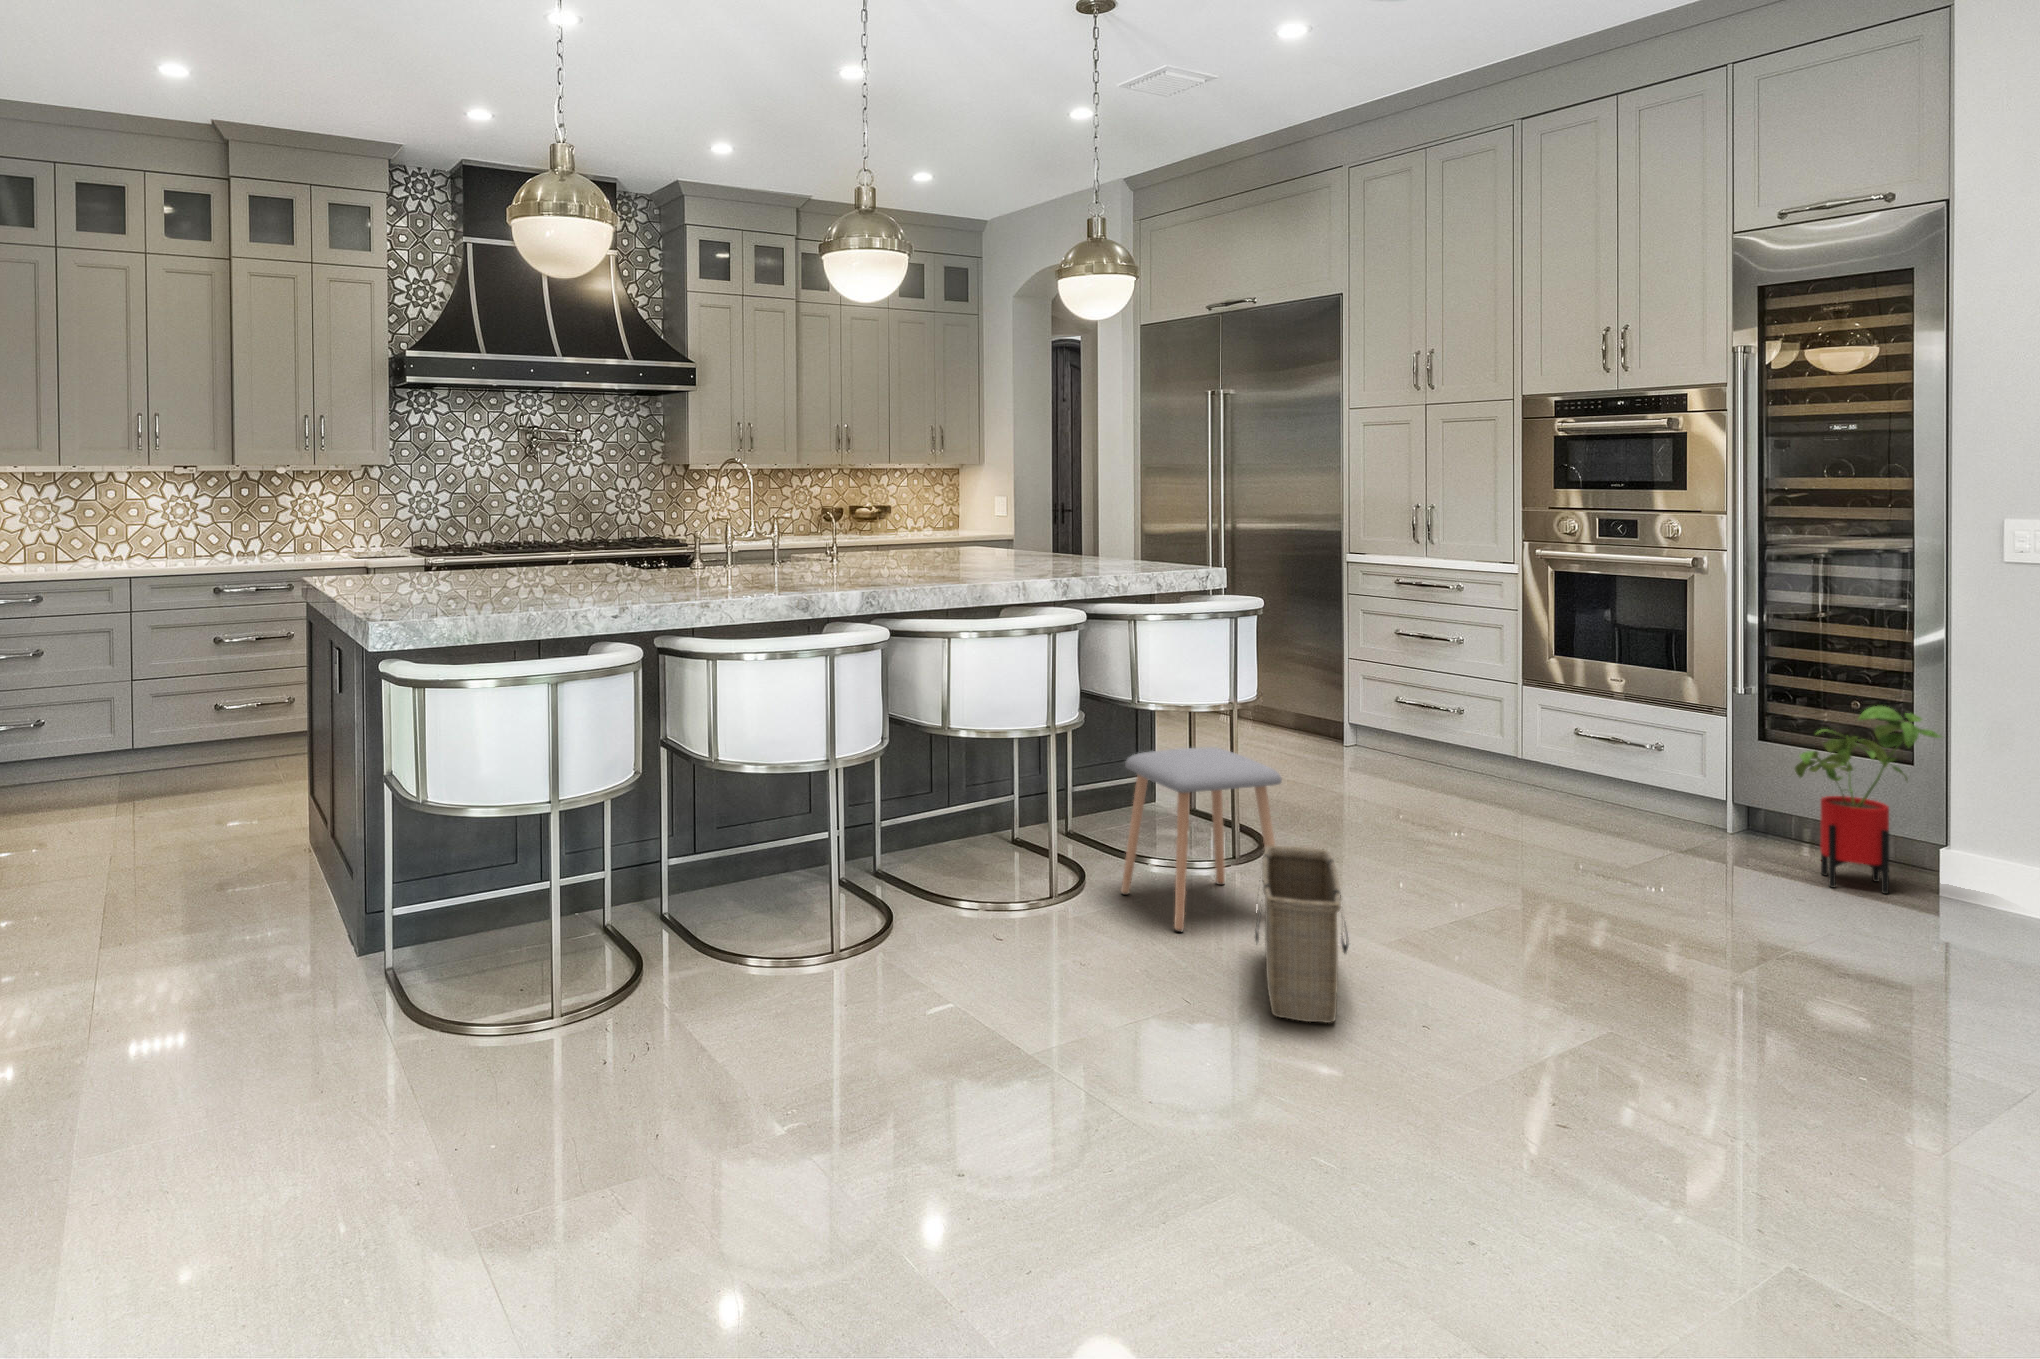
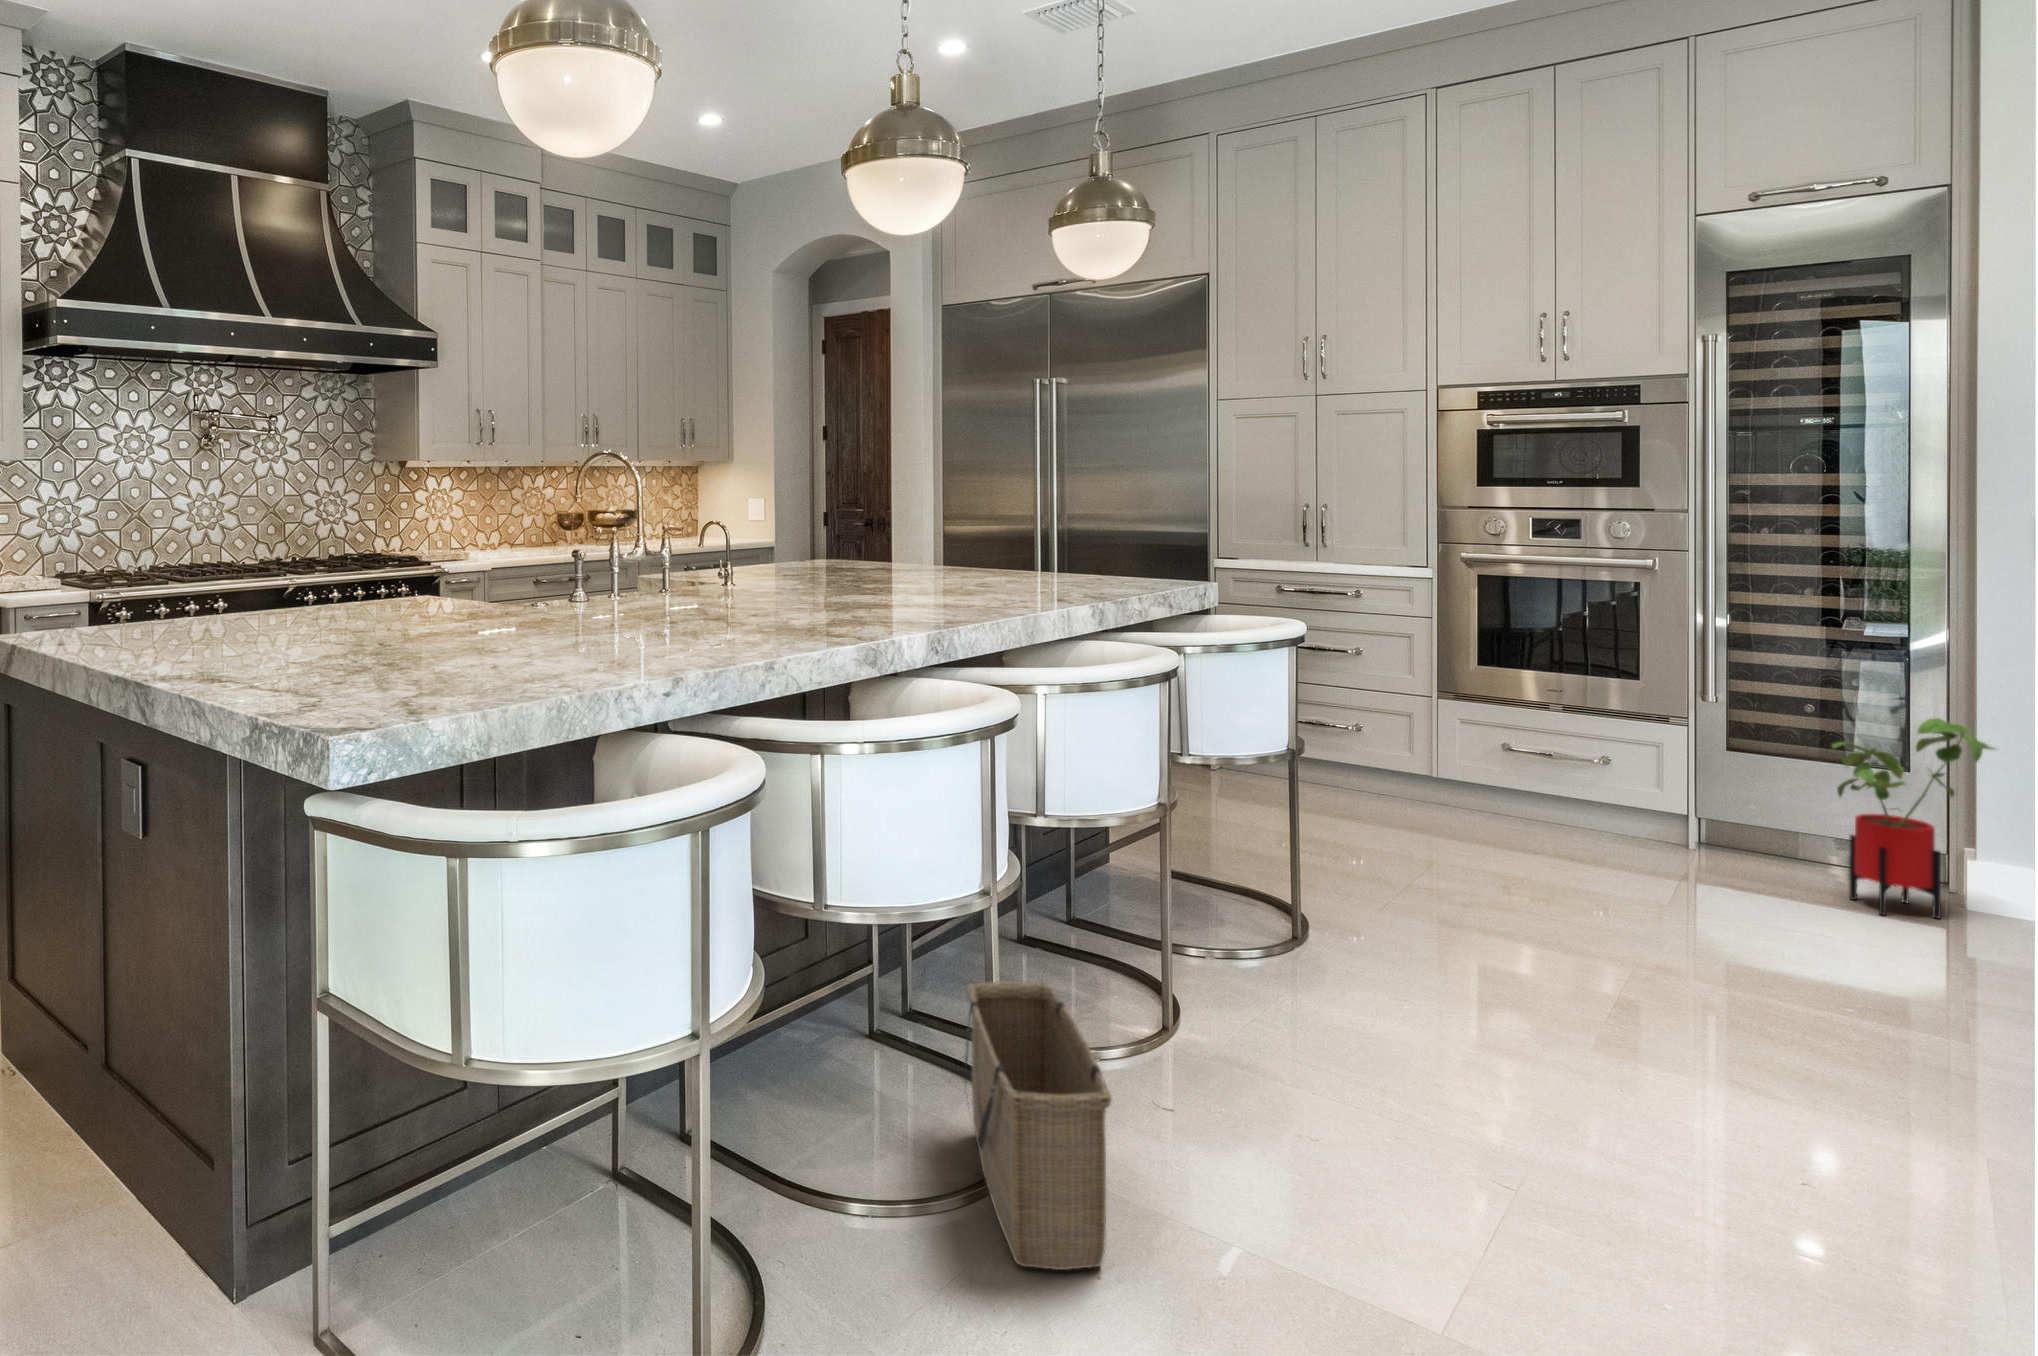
stool: present [1121,747,1282,932] -> none [1225,813,1454,1071]
basket: present [1255,846,1349,1023] -> present [965,982,1111,1270]

